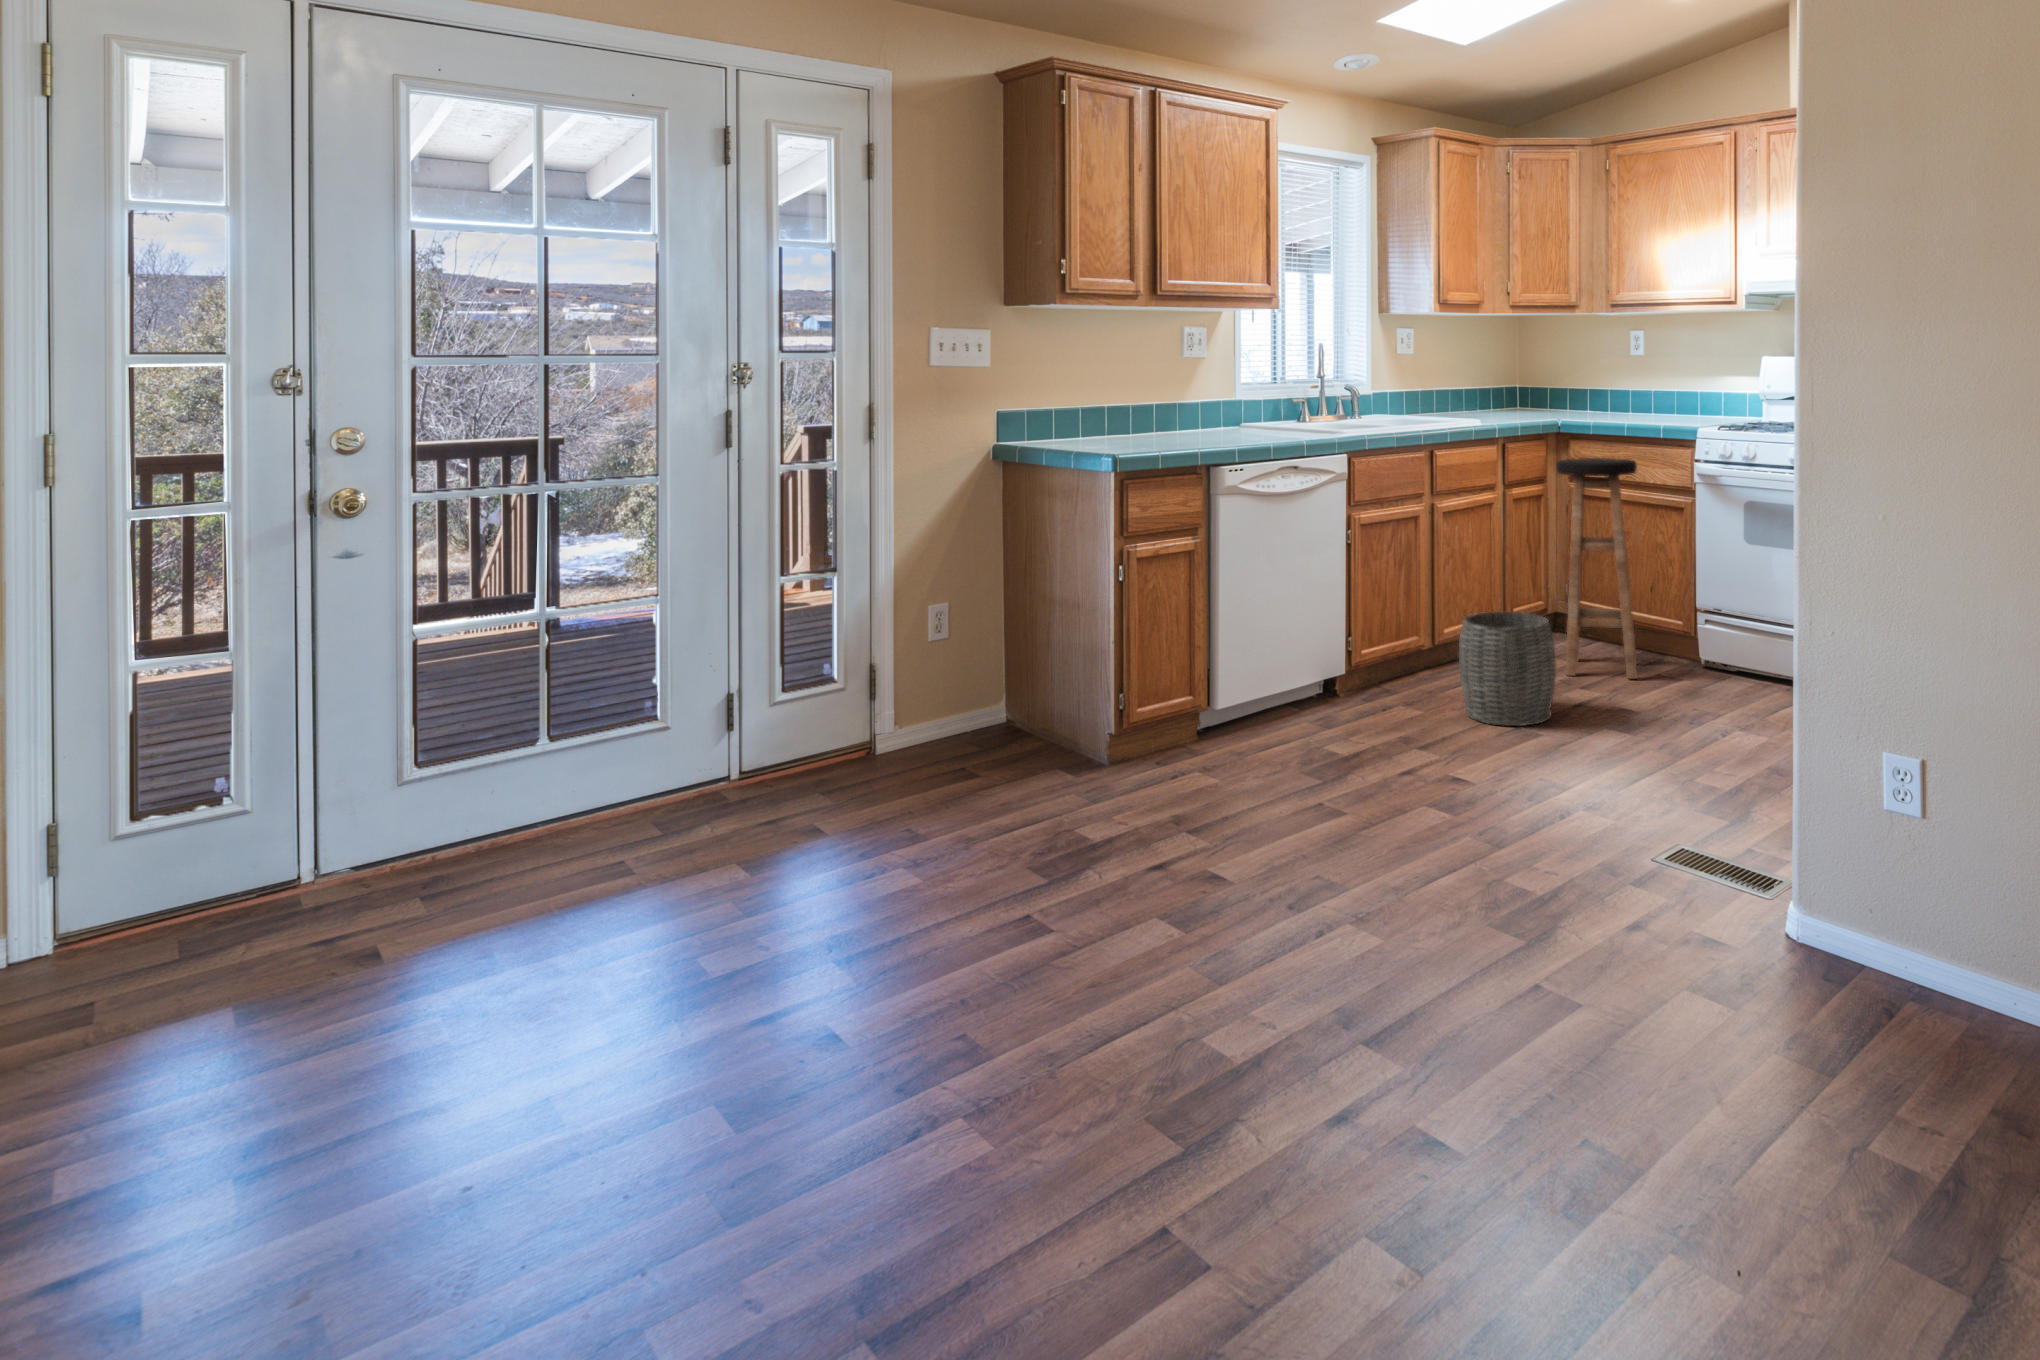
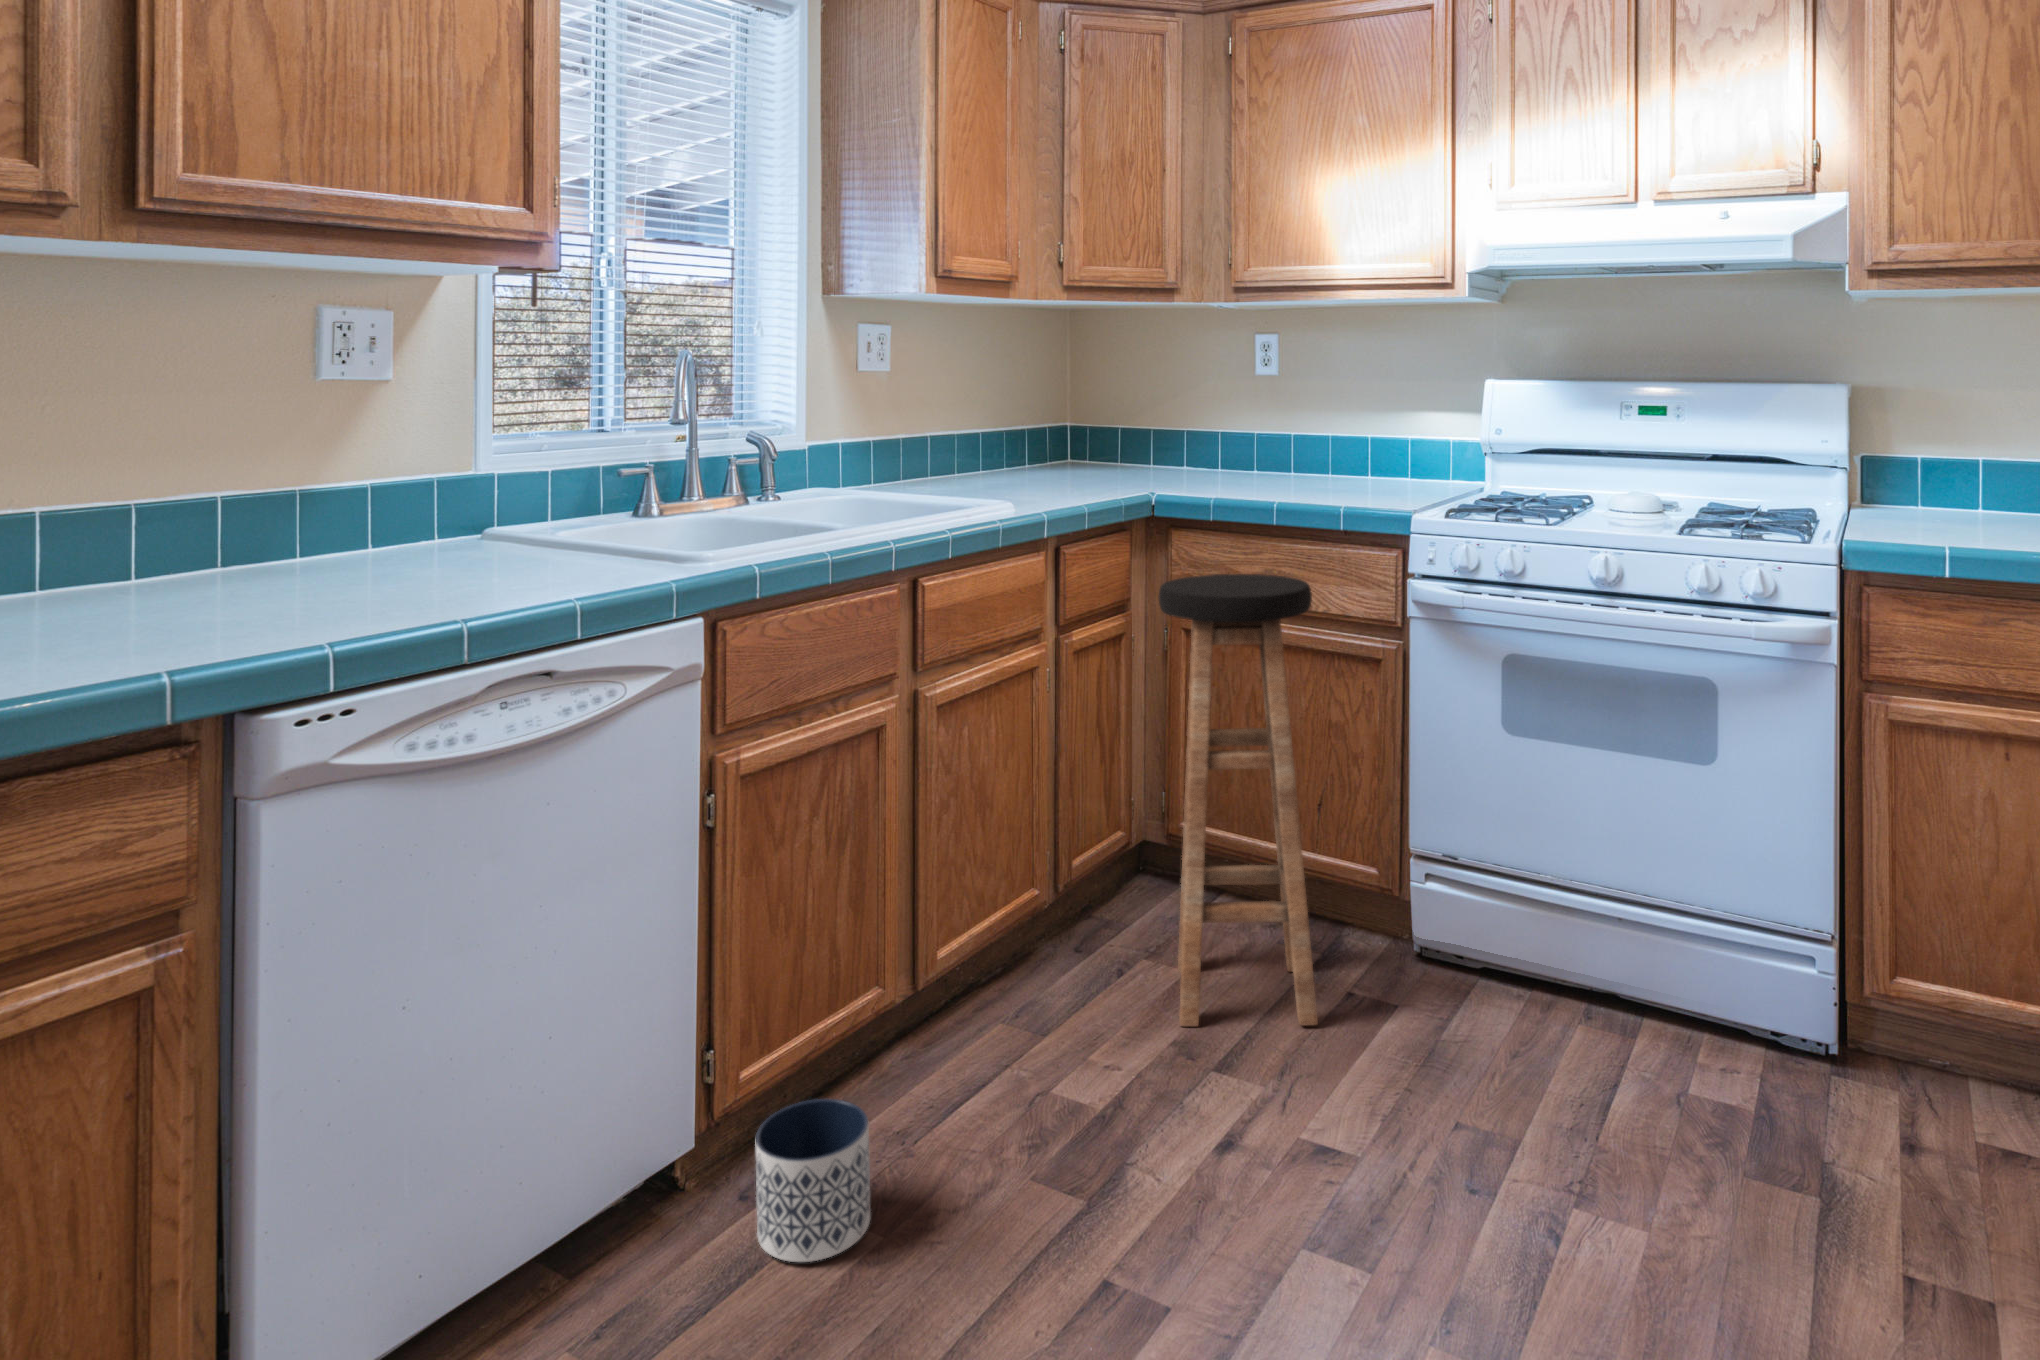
woven basket: present [1459,612,1556,726] -> none [964,954,1183,1280]
planter: none [1373,661,1420,714] -> present [755,1099,871,1262]

